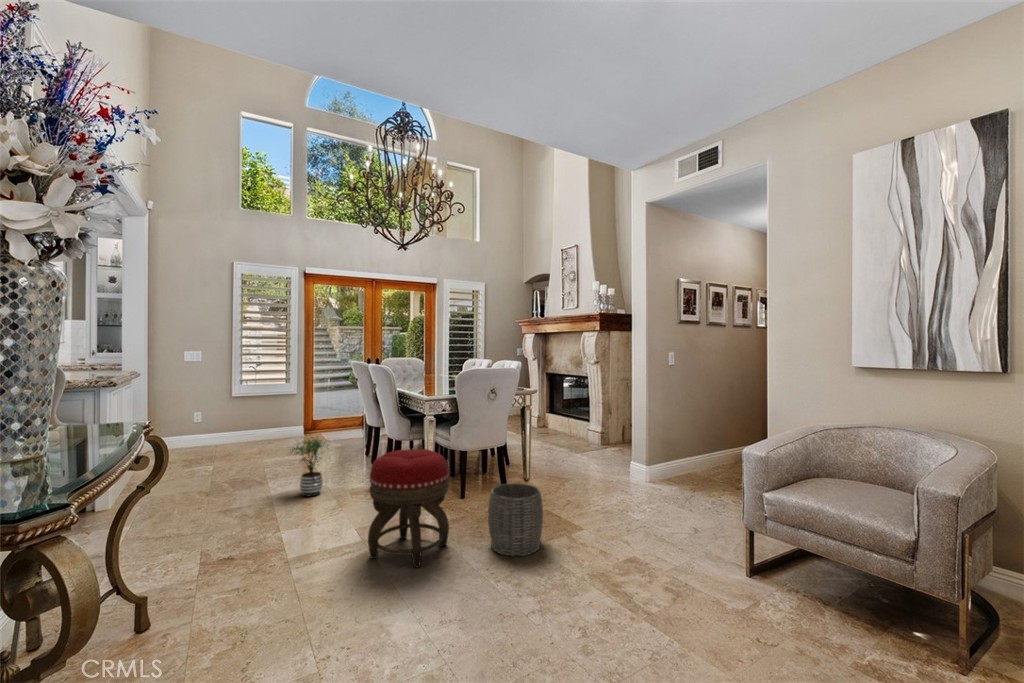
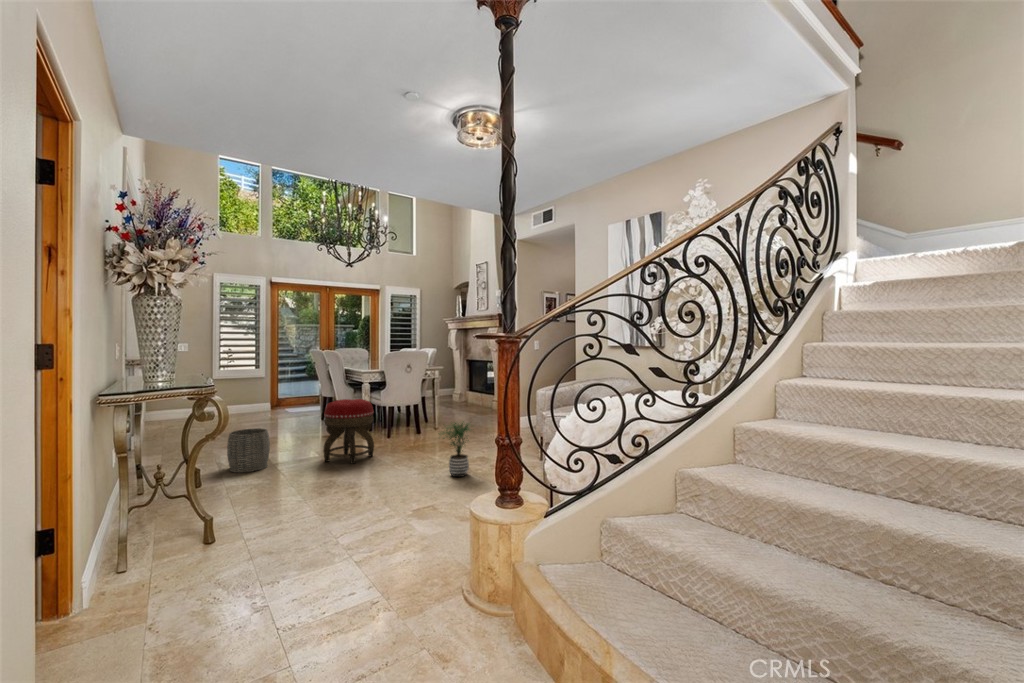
potted plant: present [290,437,329,496] -> present [442,421,470,477]
woven basket: present [488,483,543,556] -> present [227,428,270,473]

